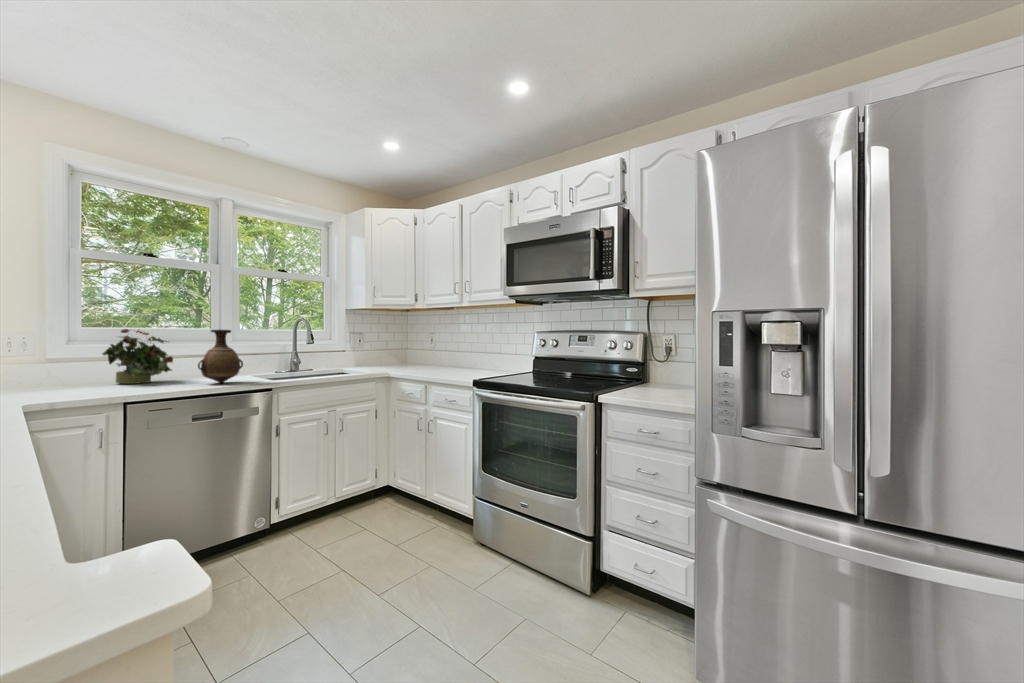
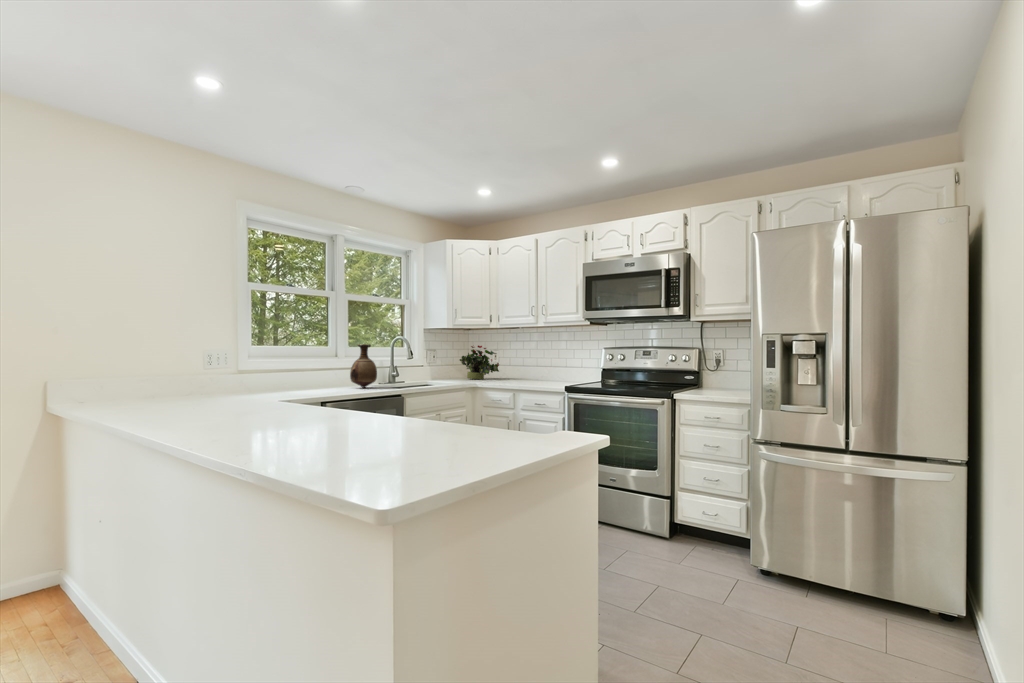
potted plant: present [102,329,173,384] -> present [460,345,499,379]

